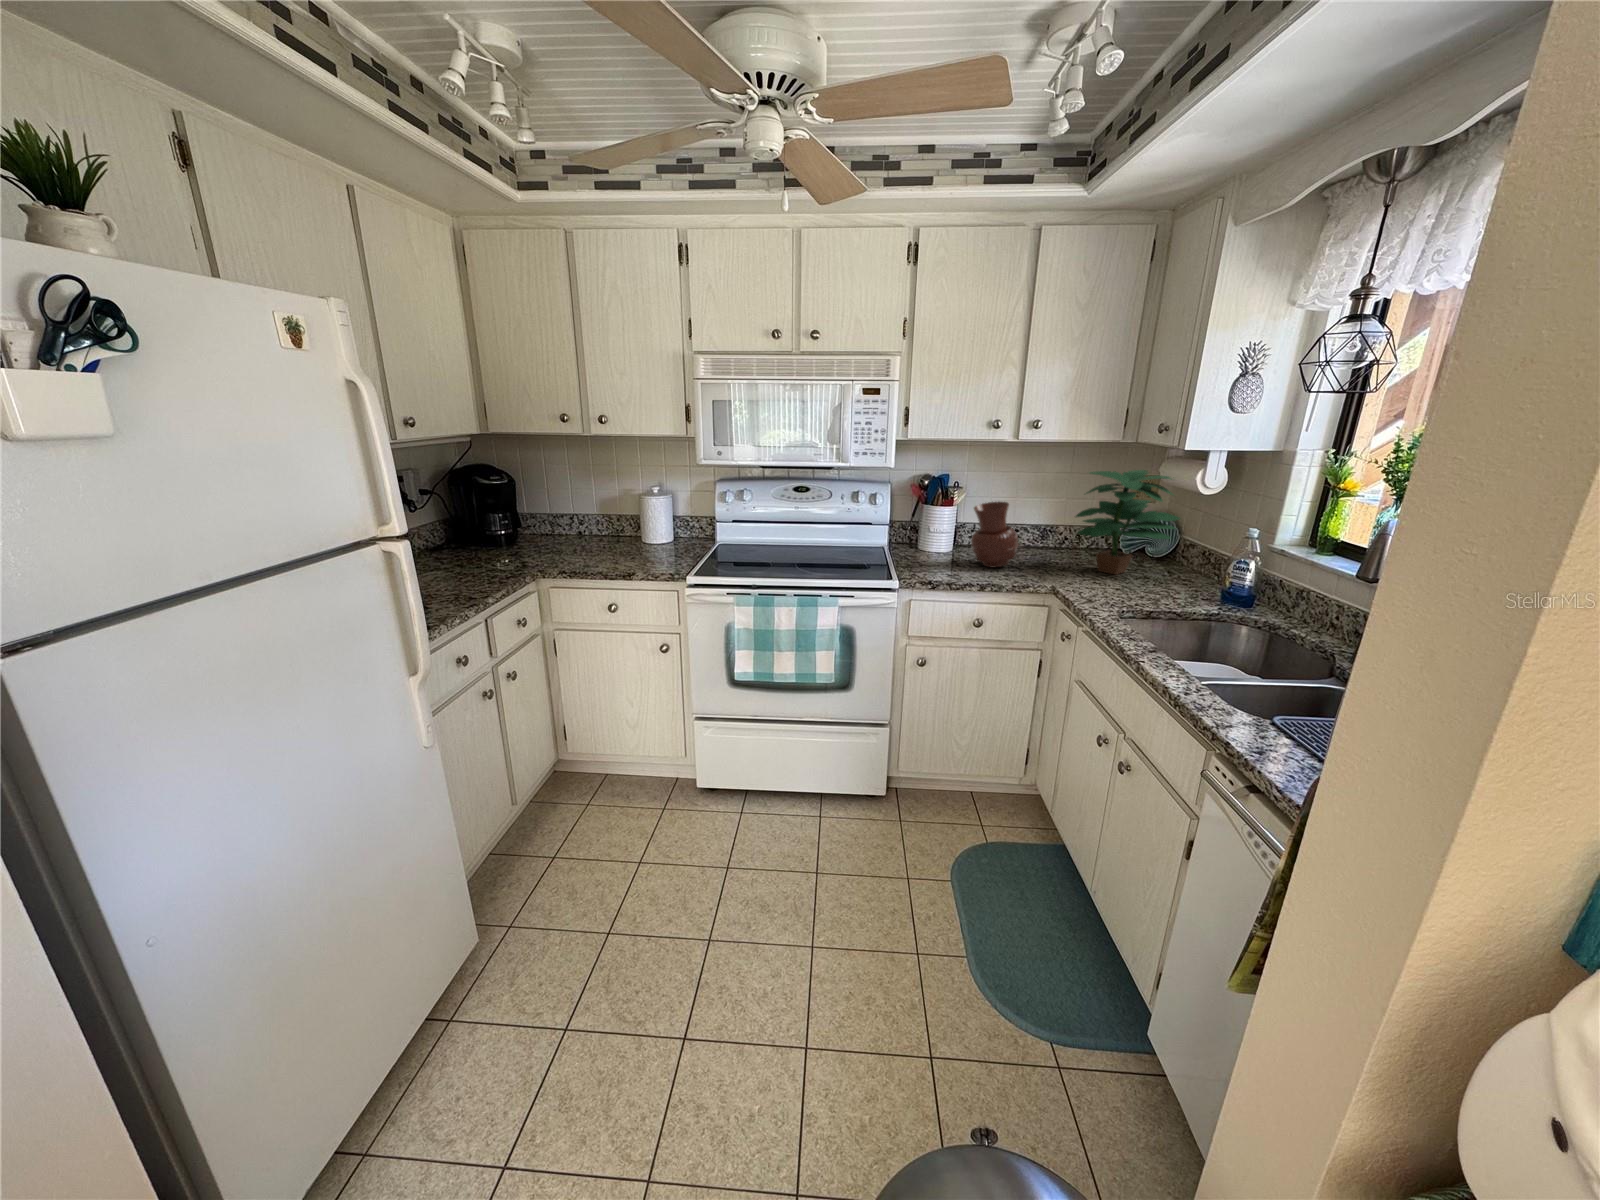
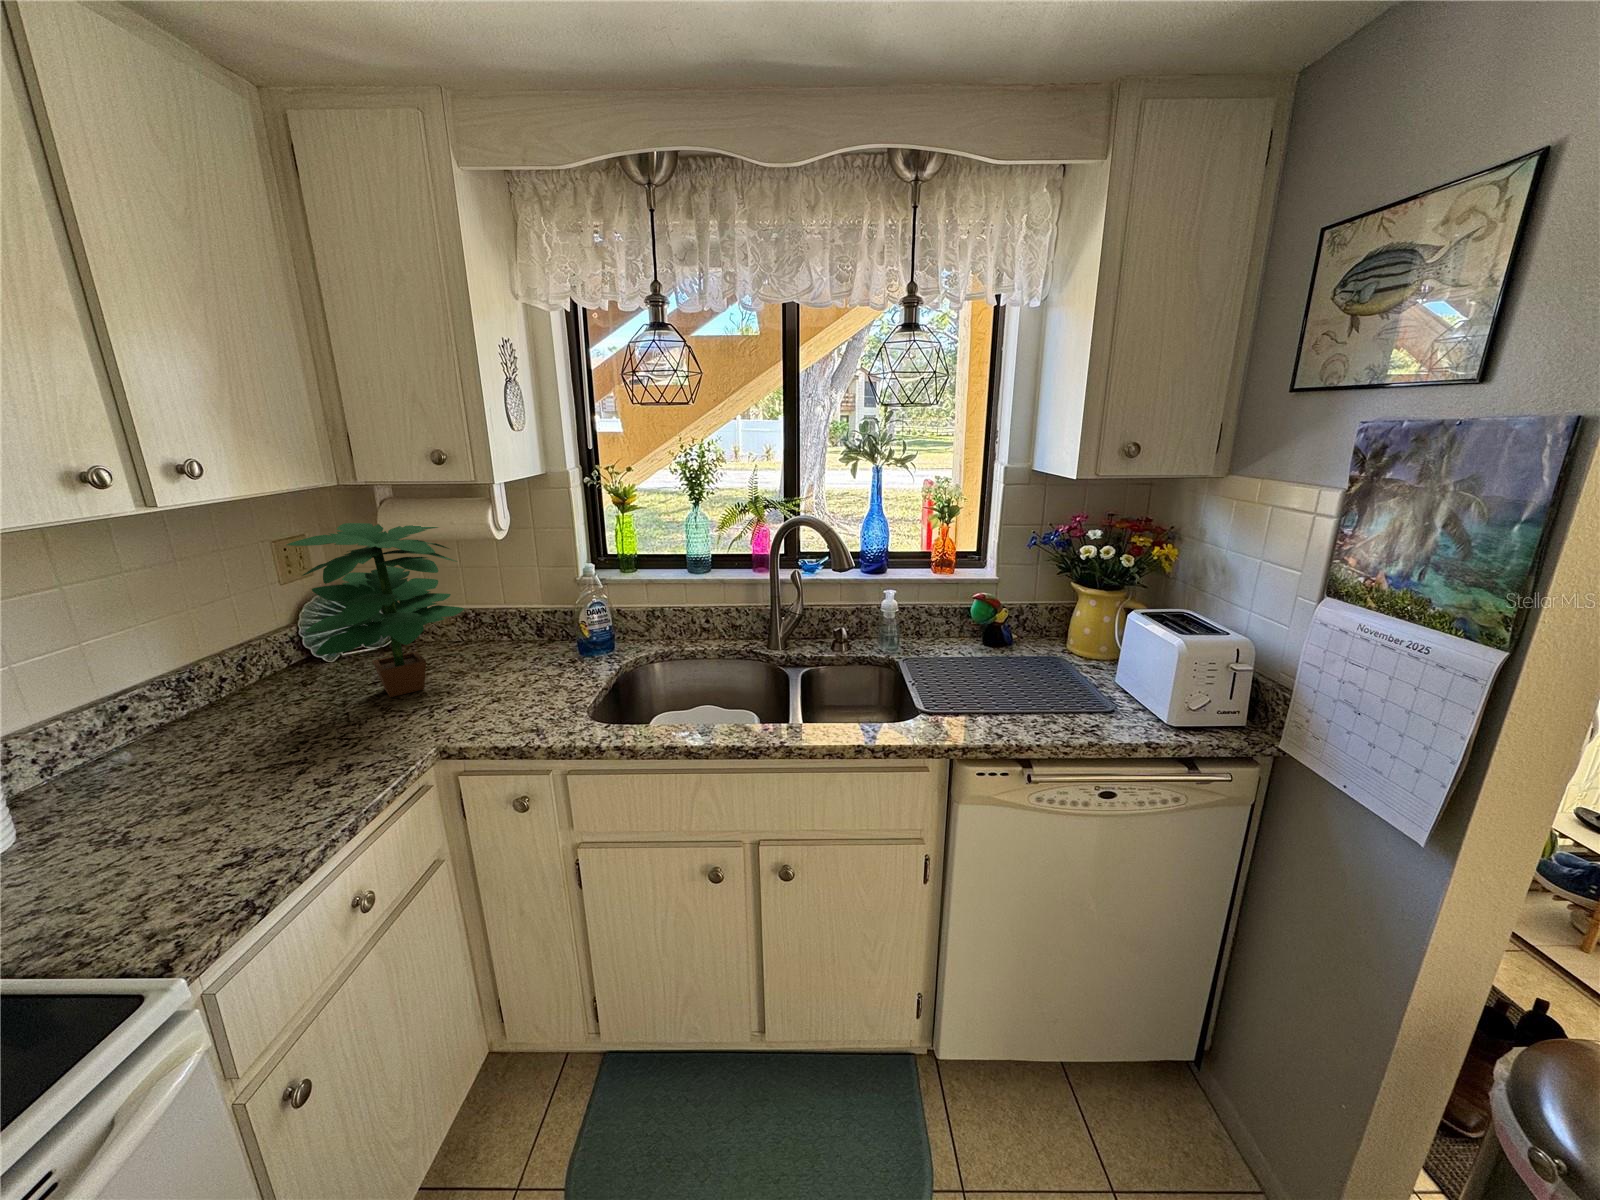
vase: present [971,502,1018,567] -> none [138,644,294,800]

